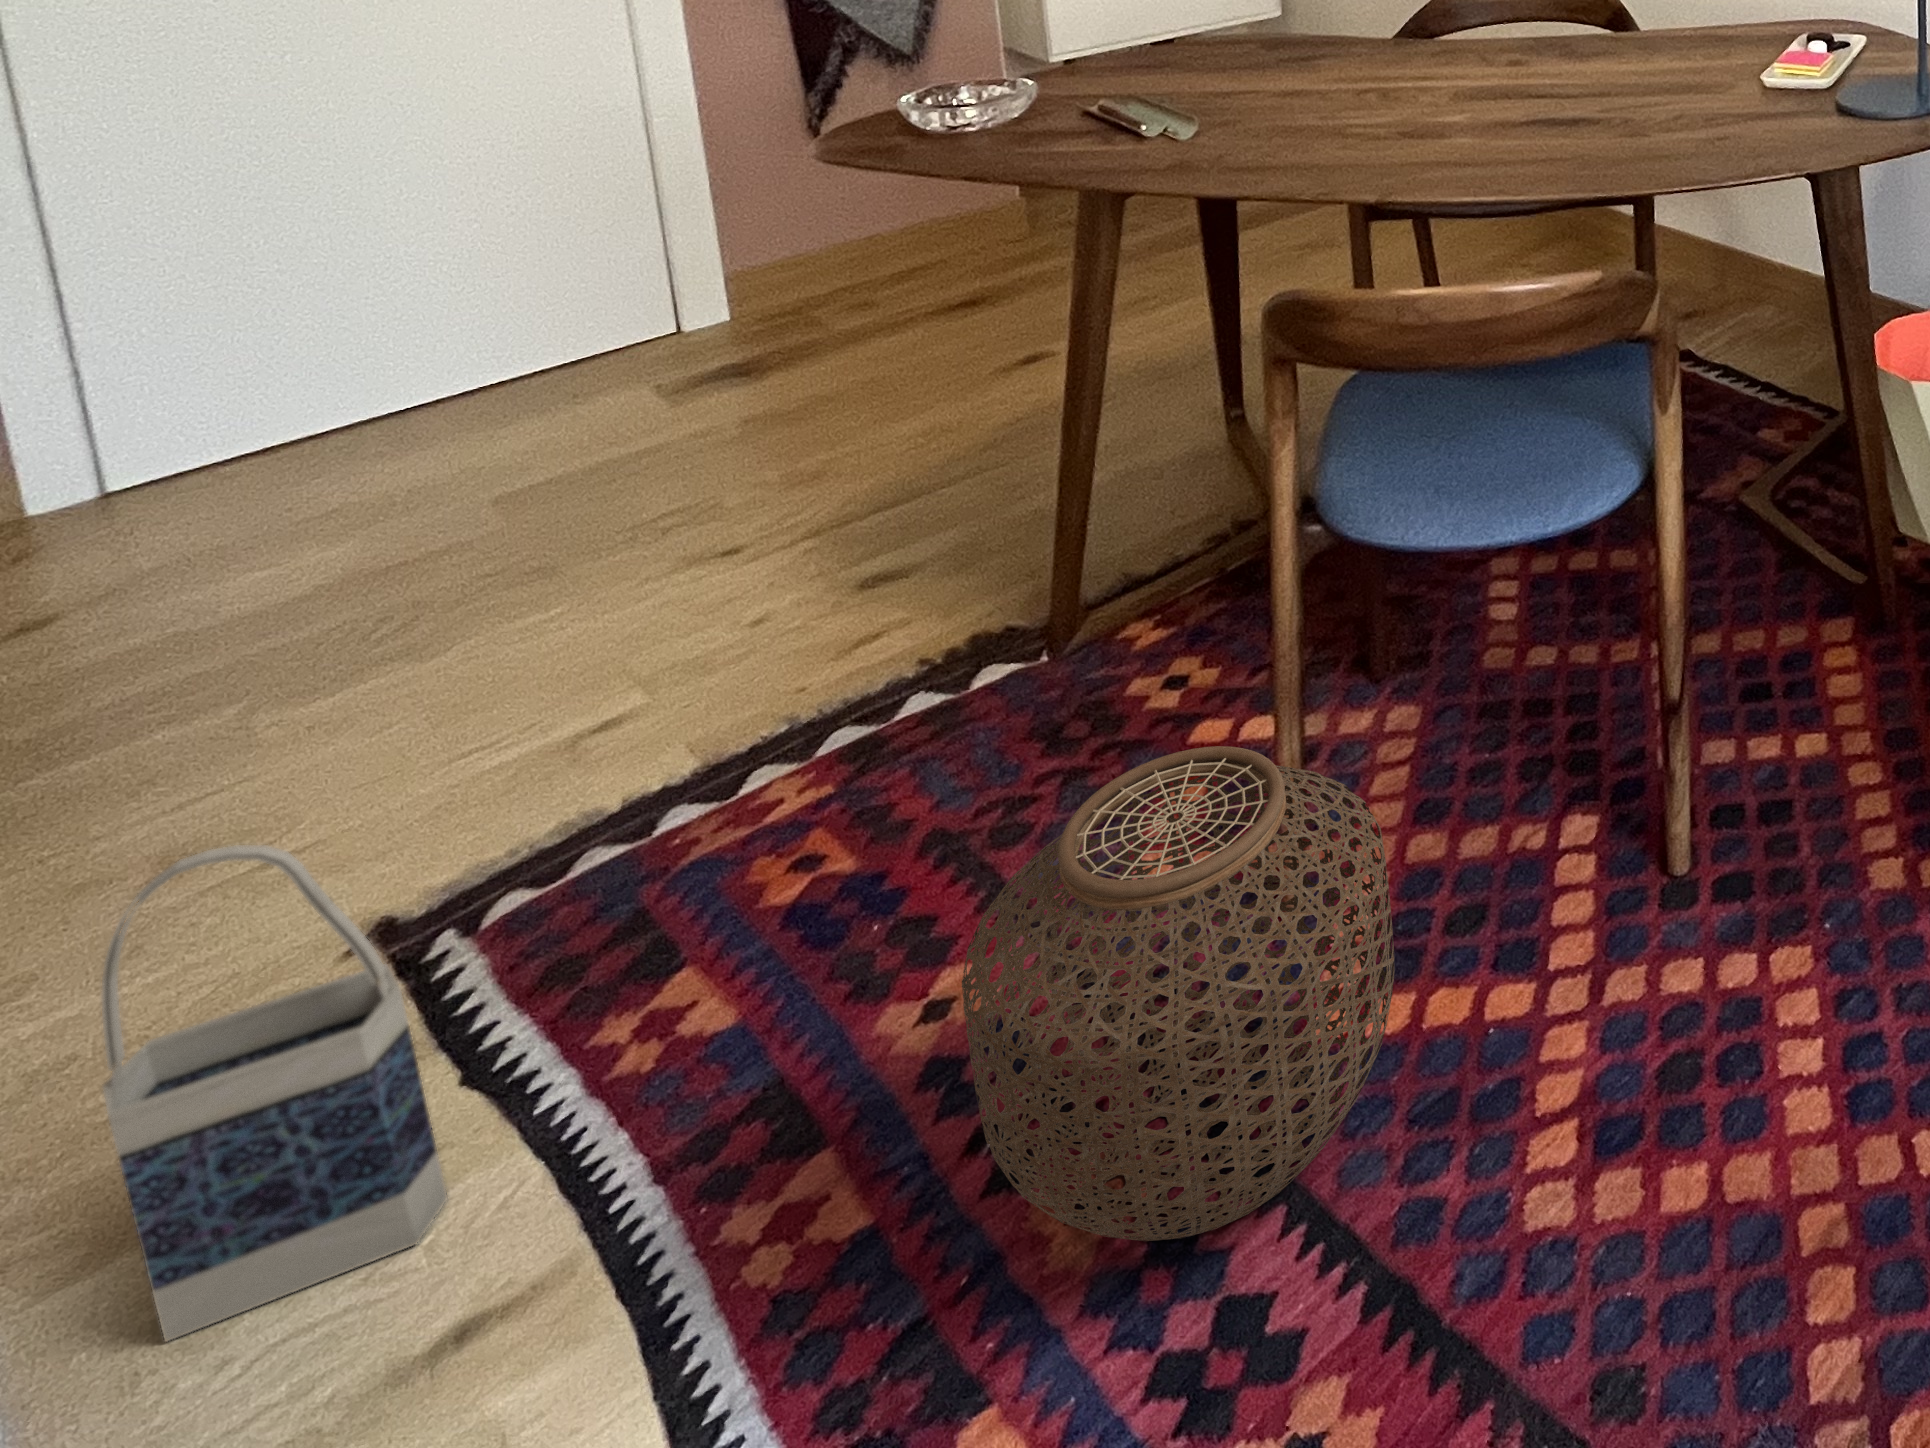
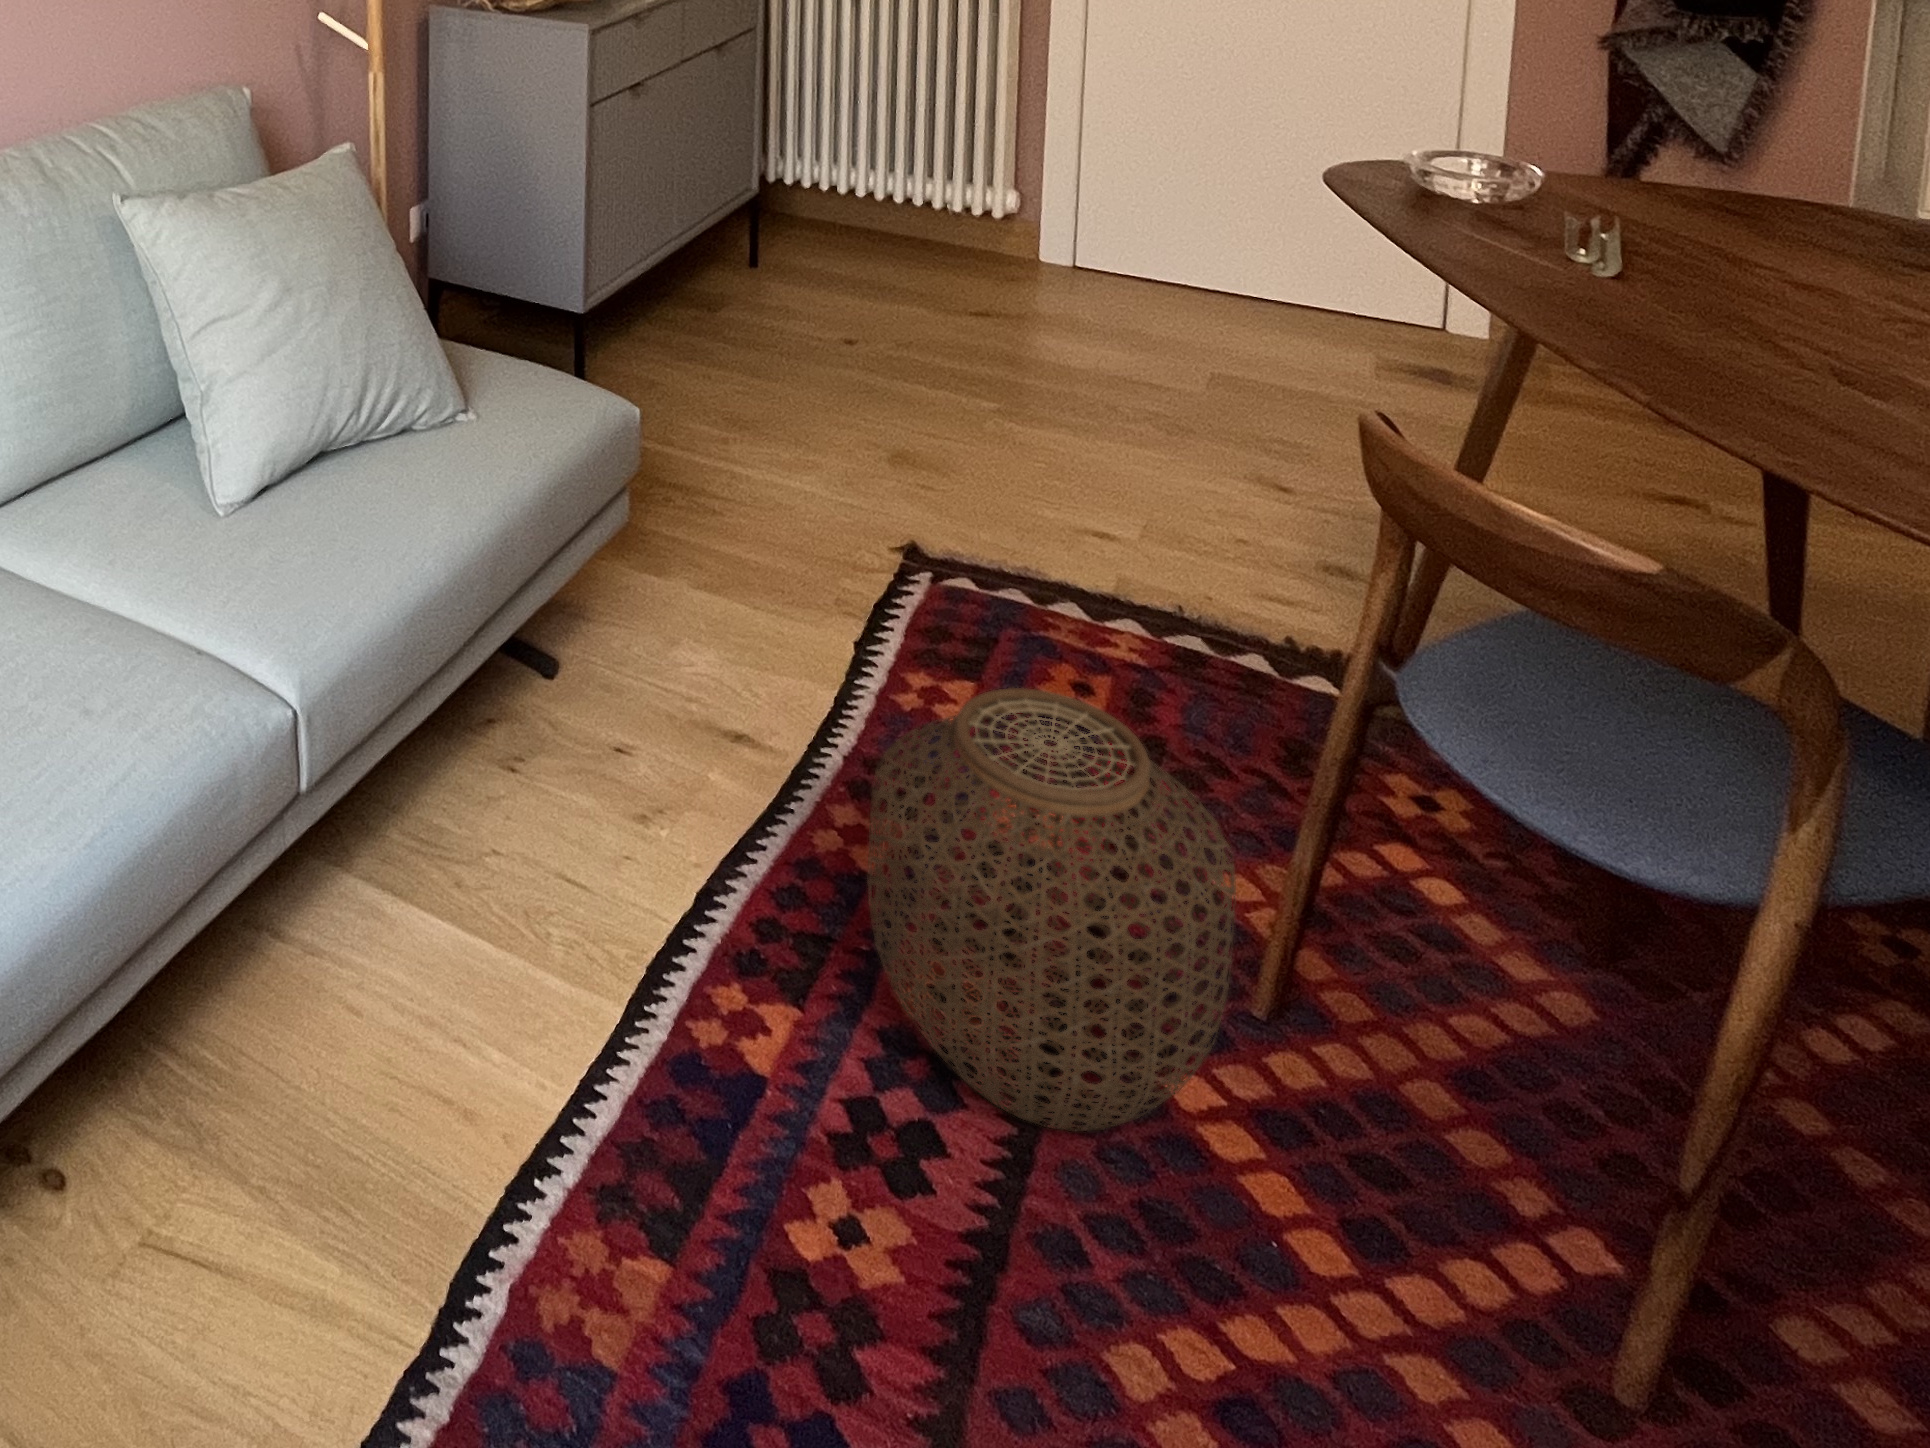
bag: present [102,845,447,1342] -> none [691,396,812,693]

